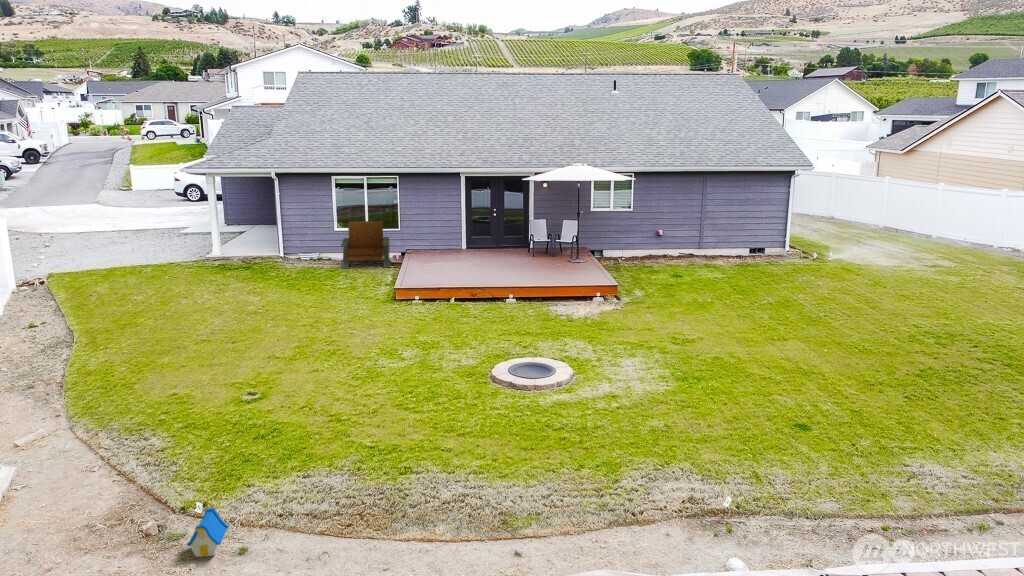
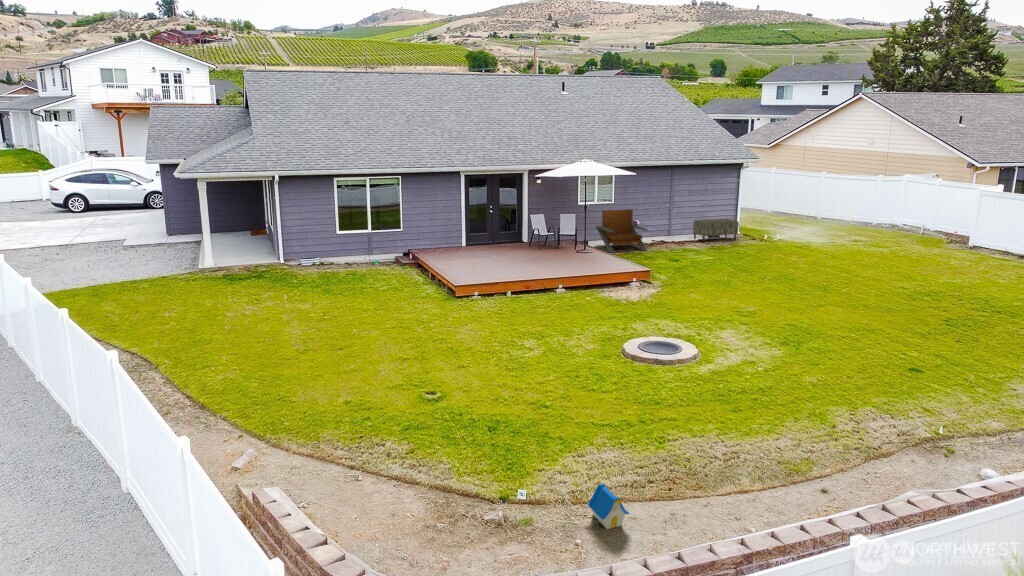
lounge chair: present [341,221,390,269] -> present [596,209,647,253]
bench: none [730,233,783,258] -> present [693,218,739,242]

